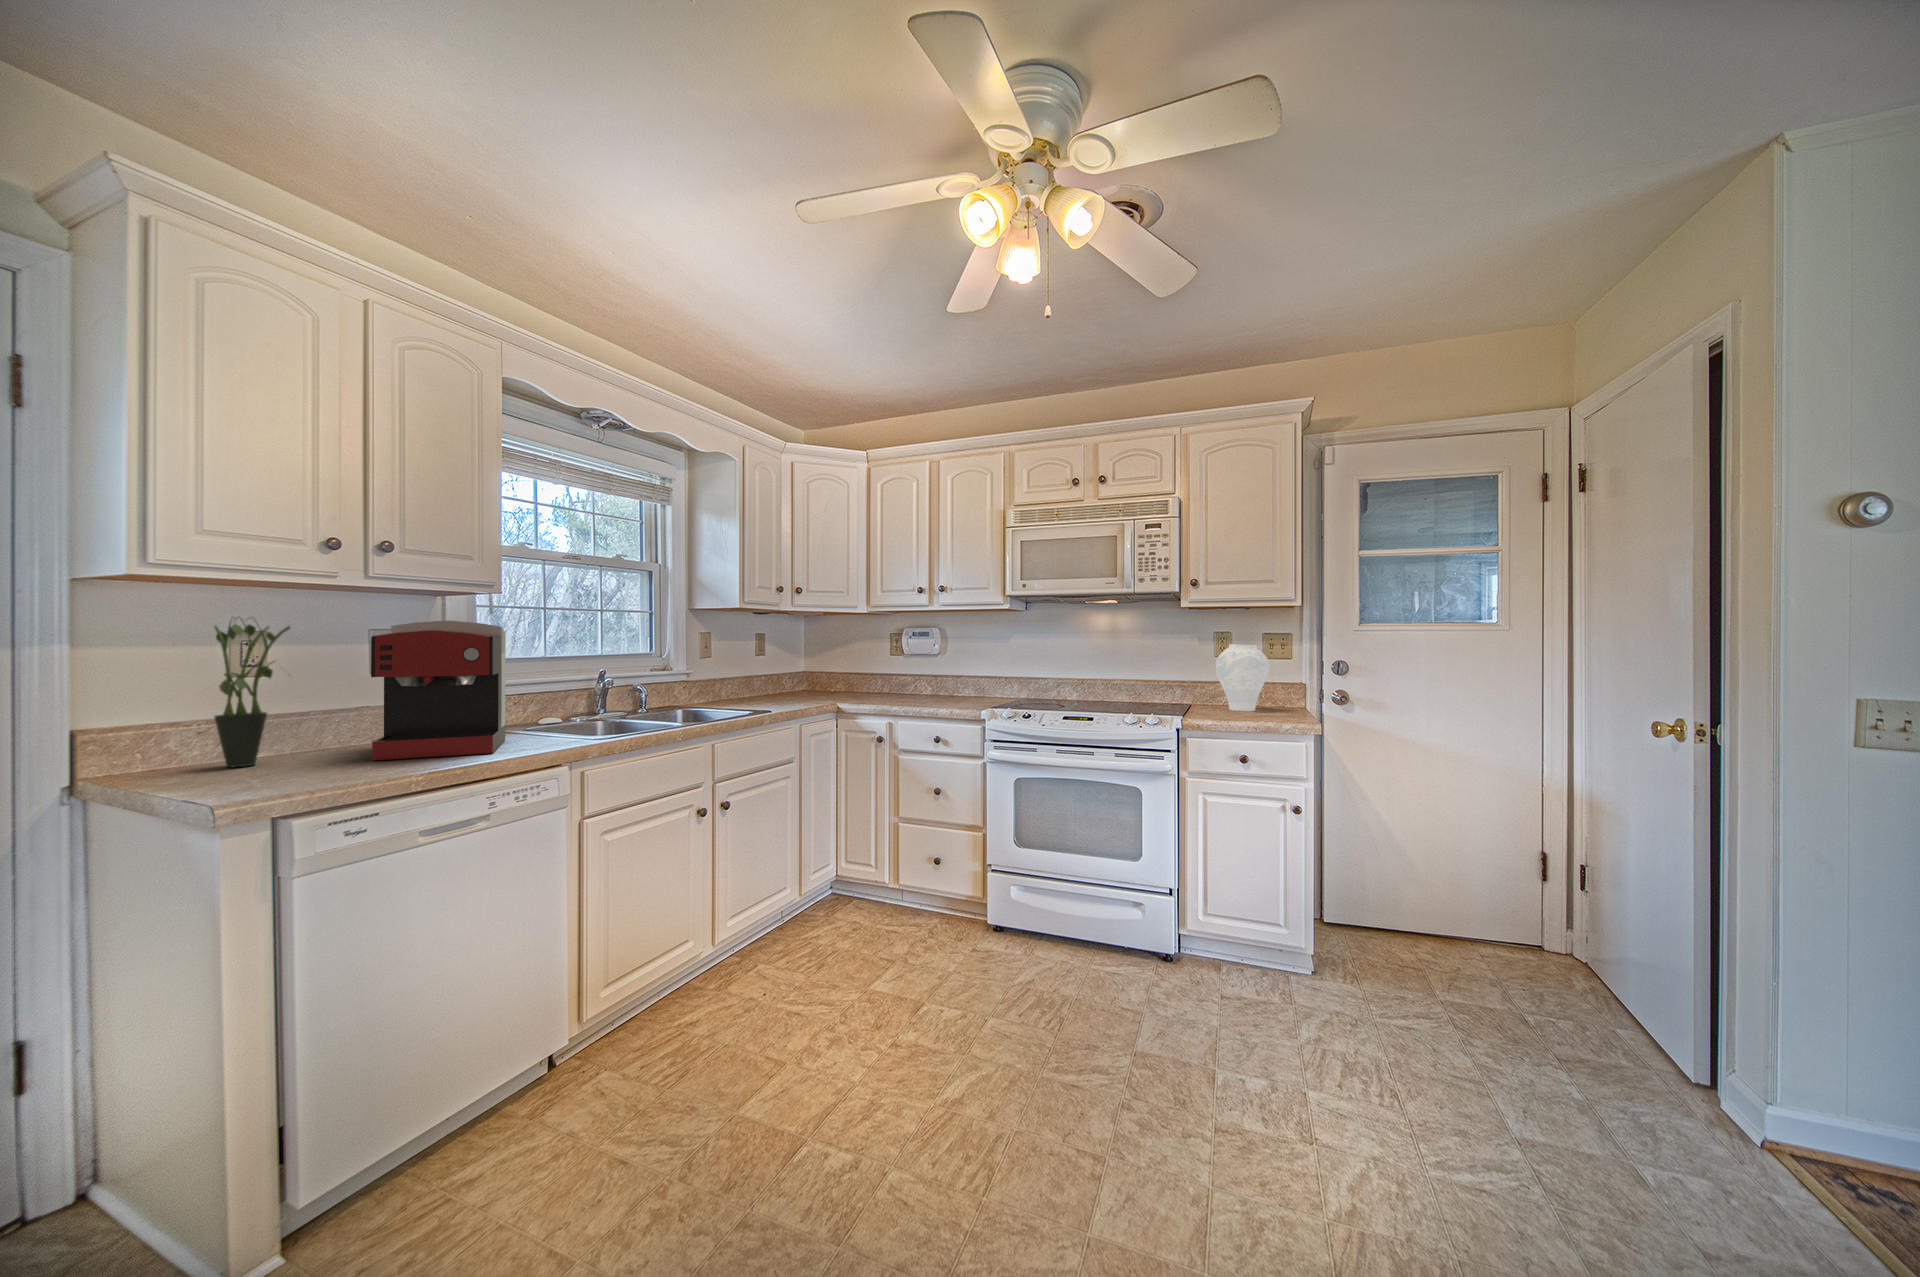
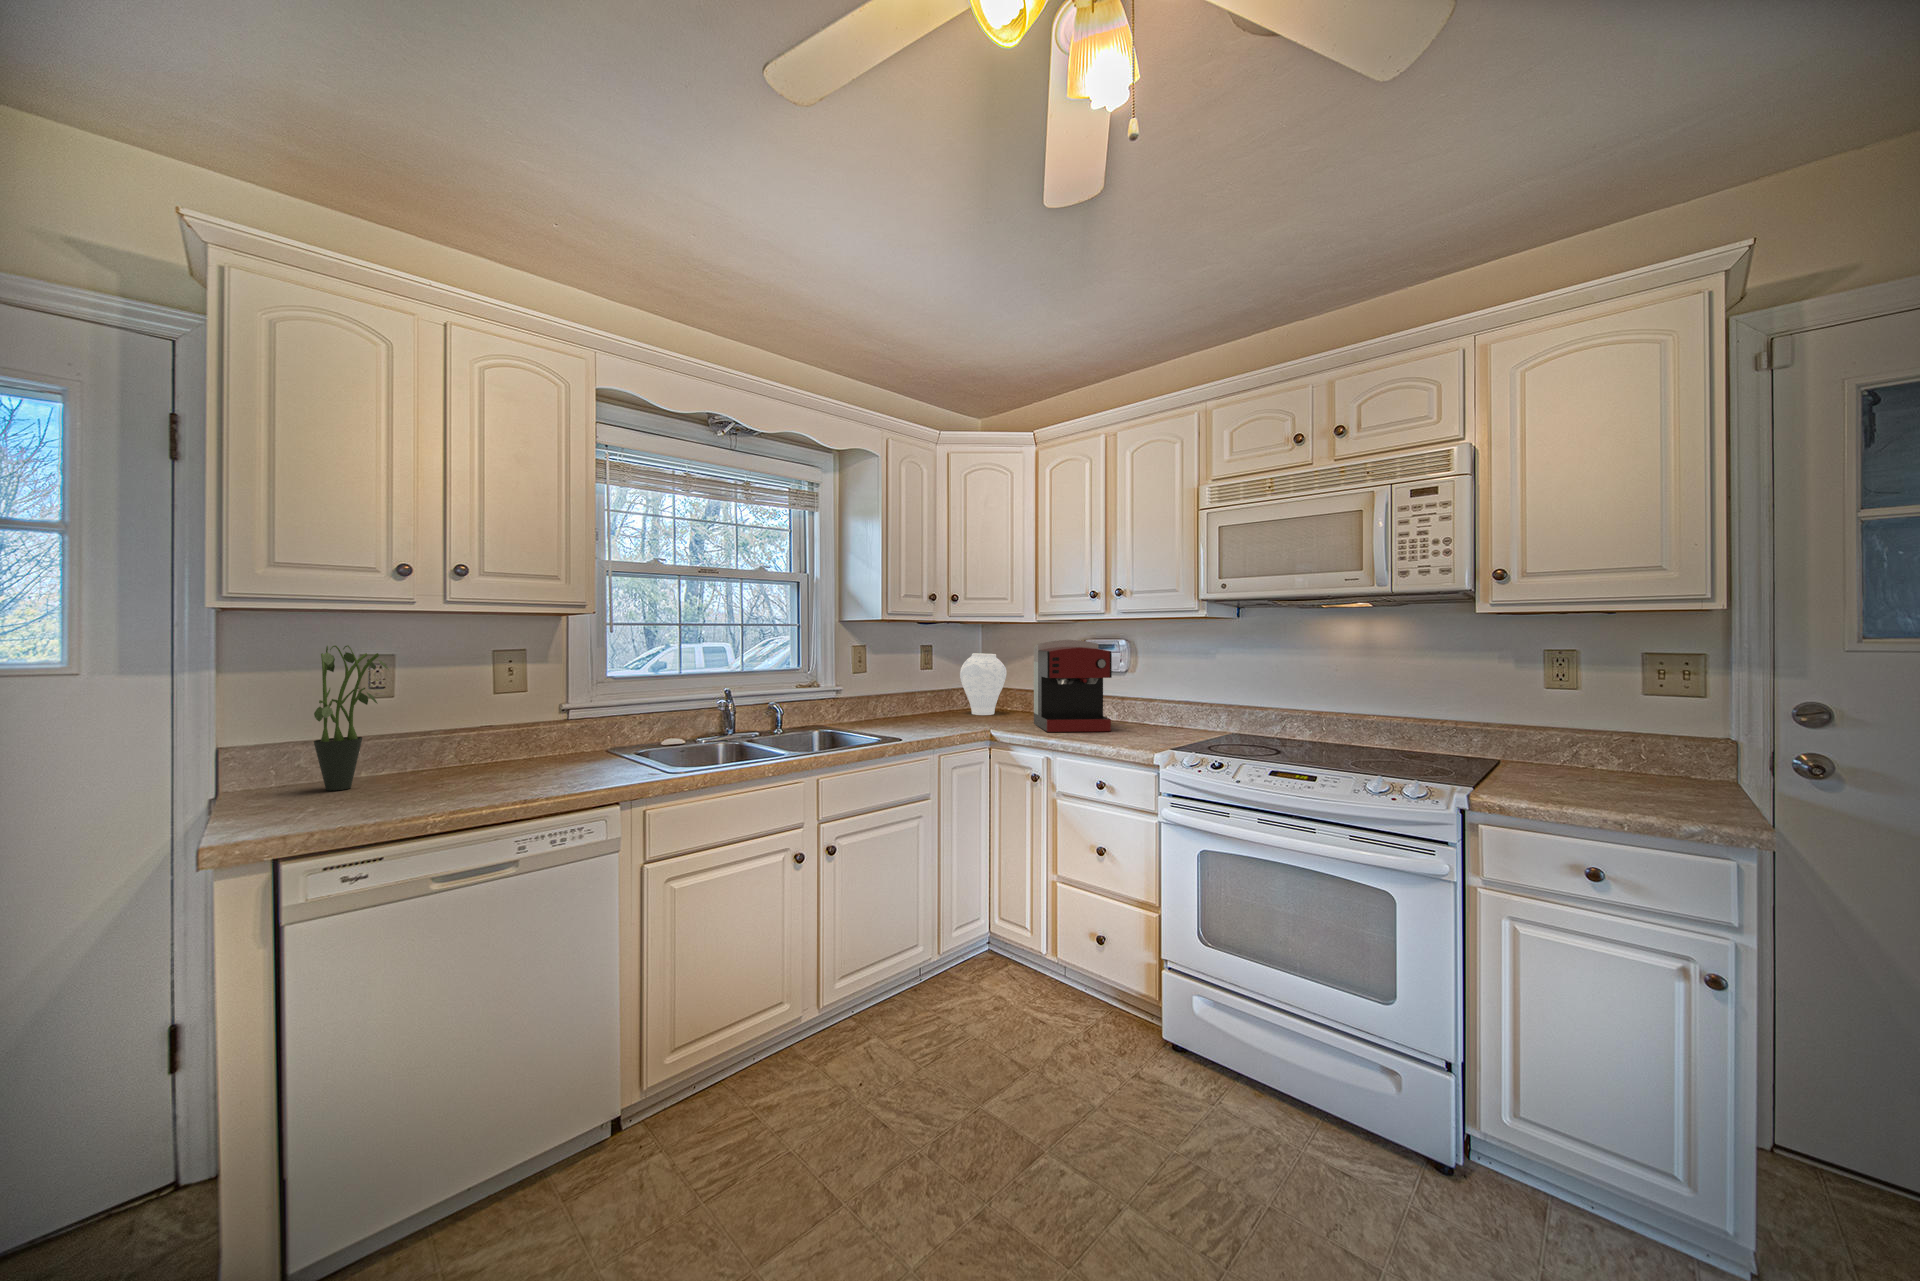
coffee maker: present [371,620,506,760] -> present [1034,640,1112,732]
vase: present [1216,644,1270,711] -> present [960,653,1007,715]

